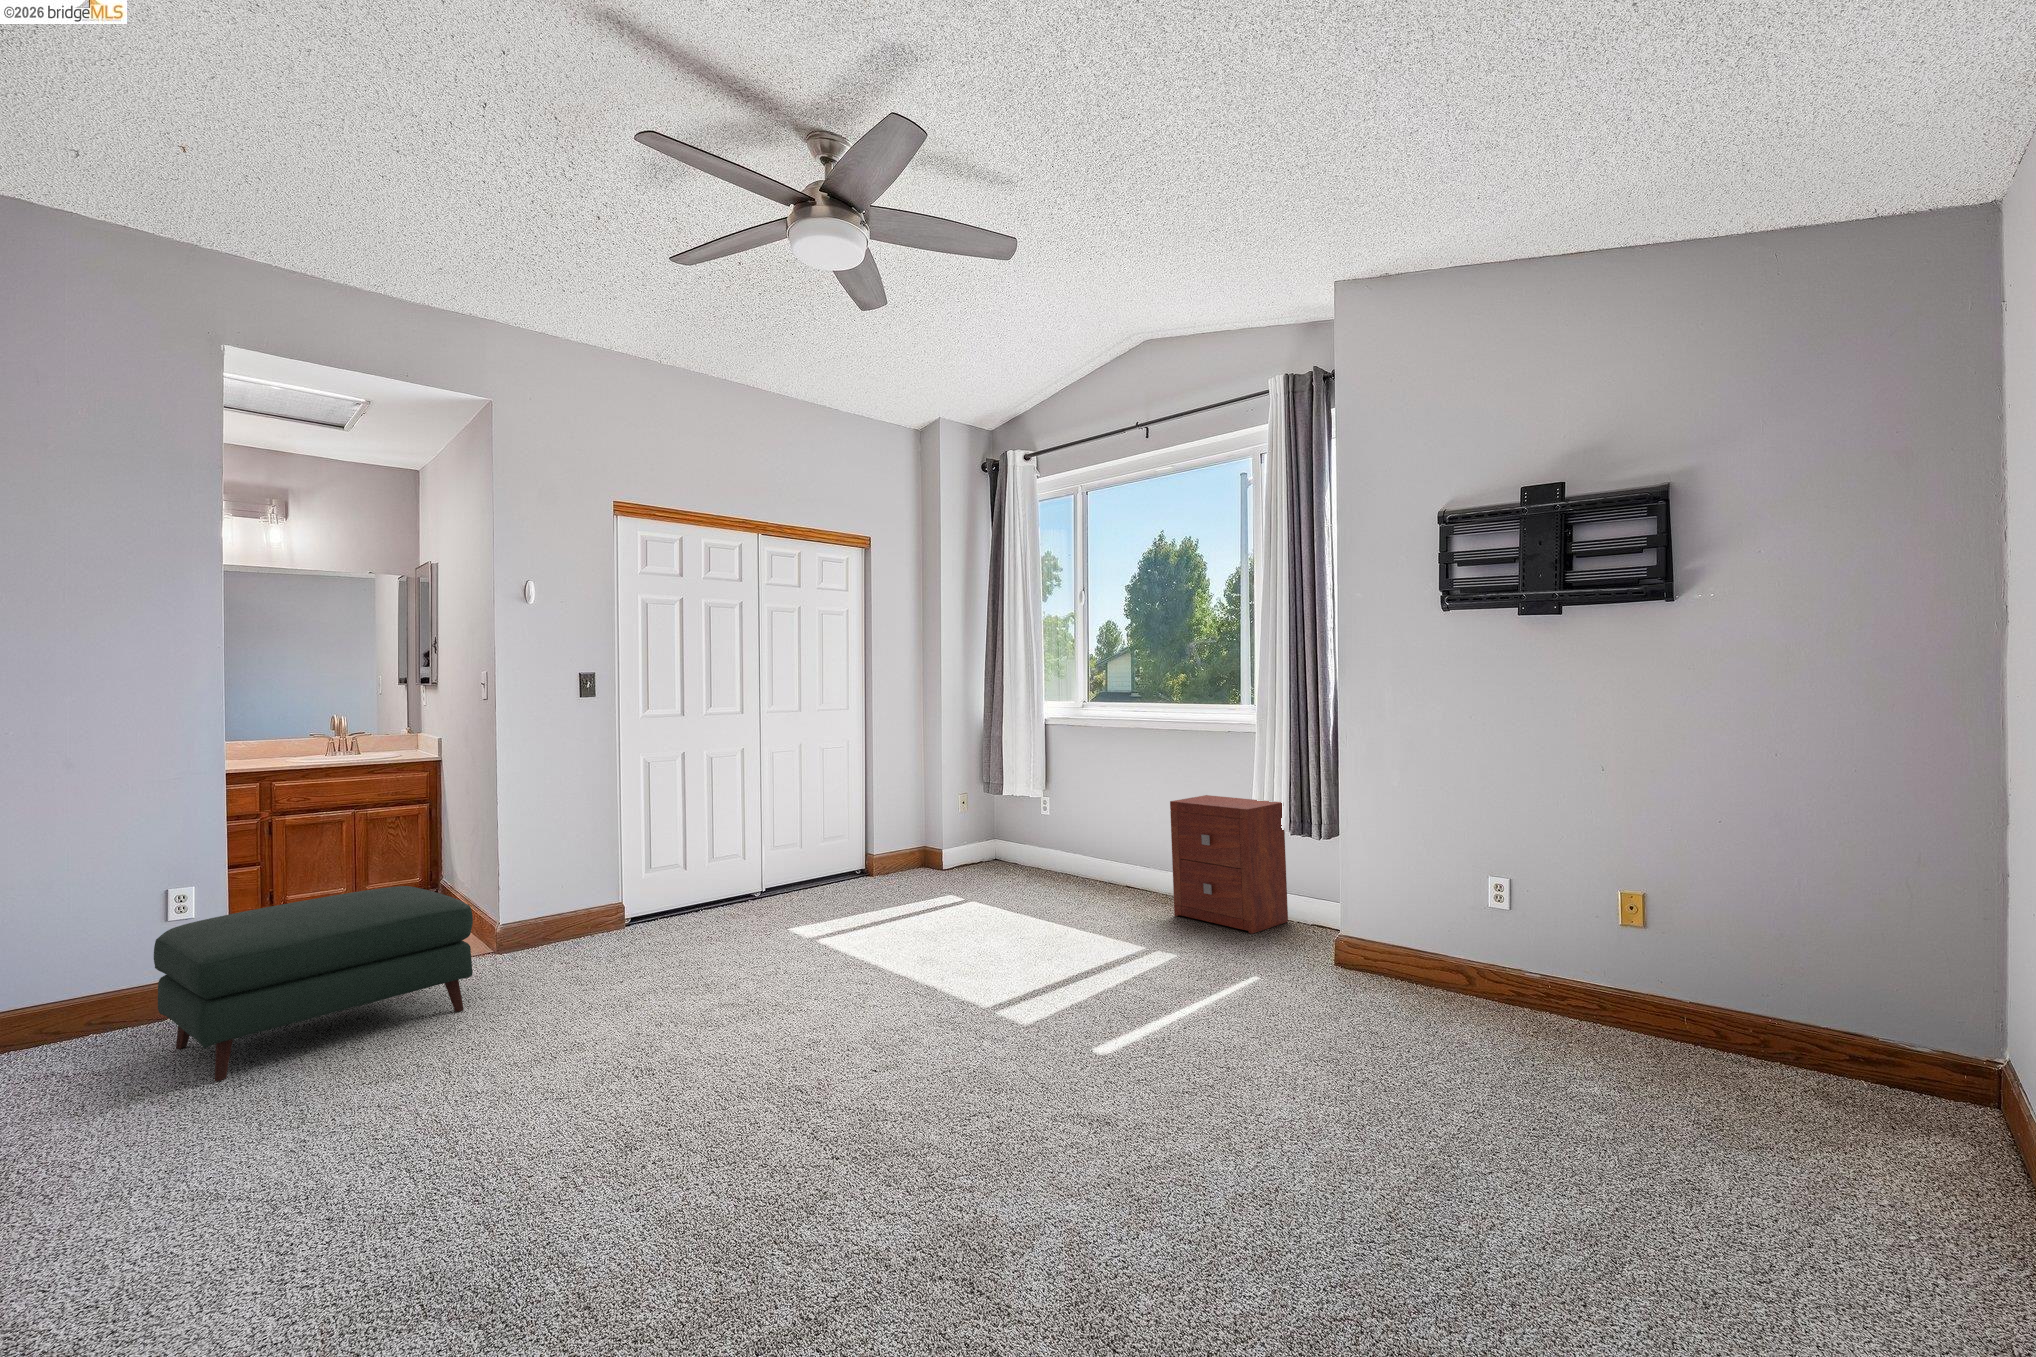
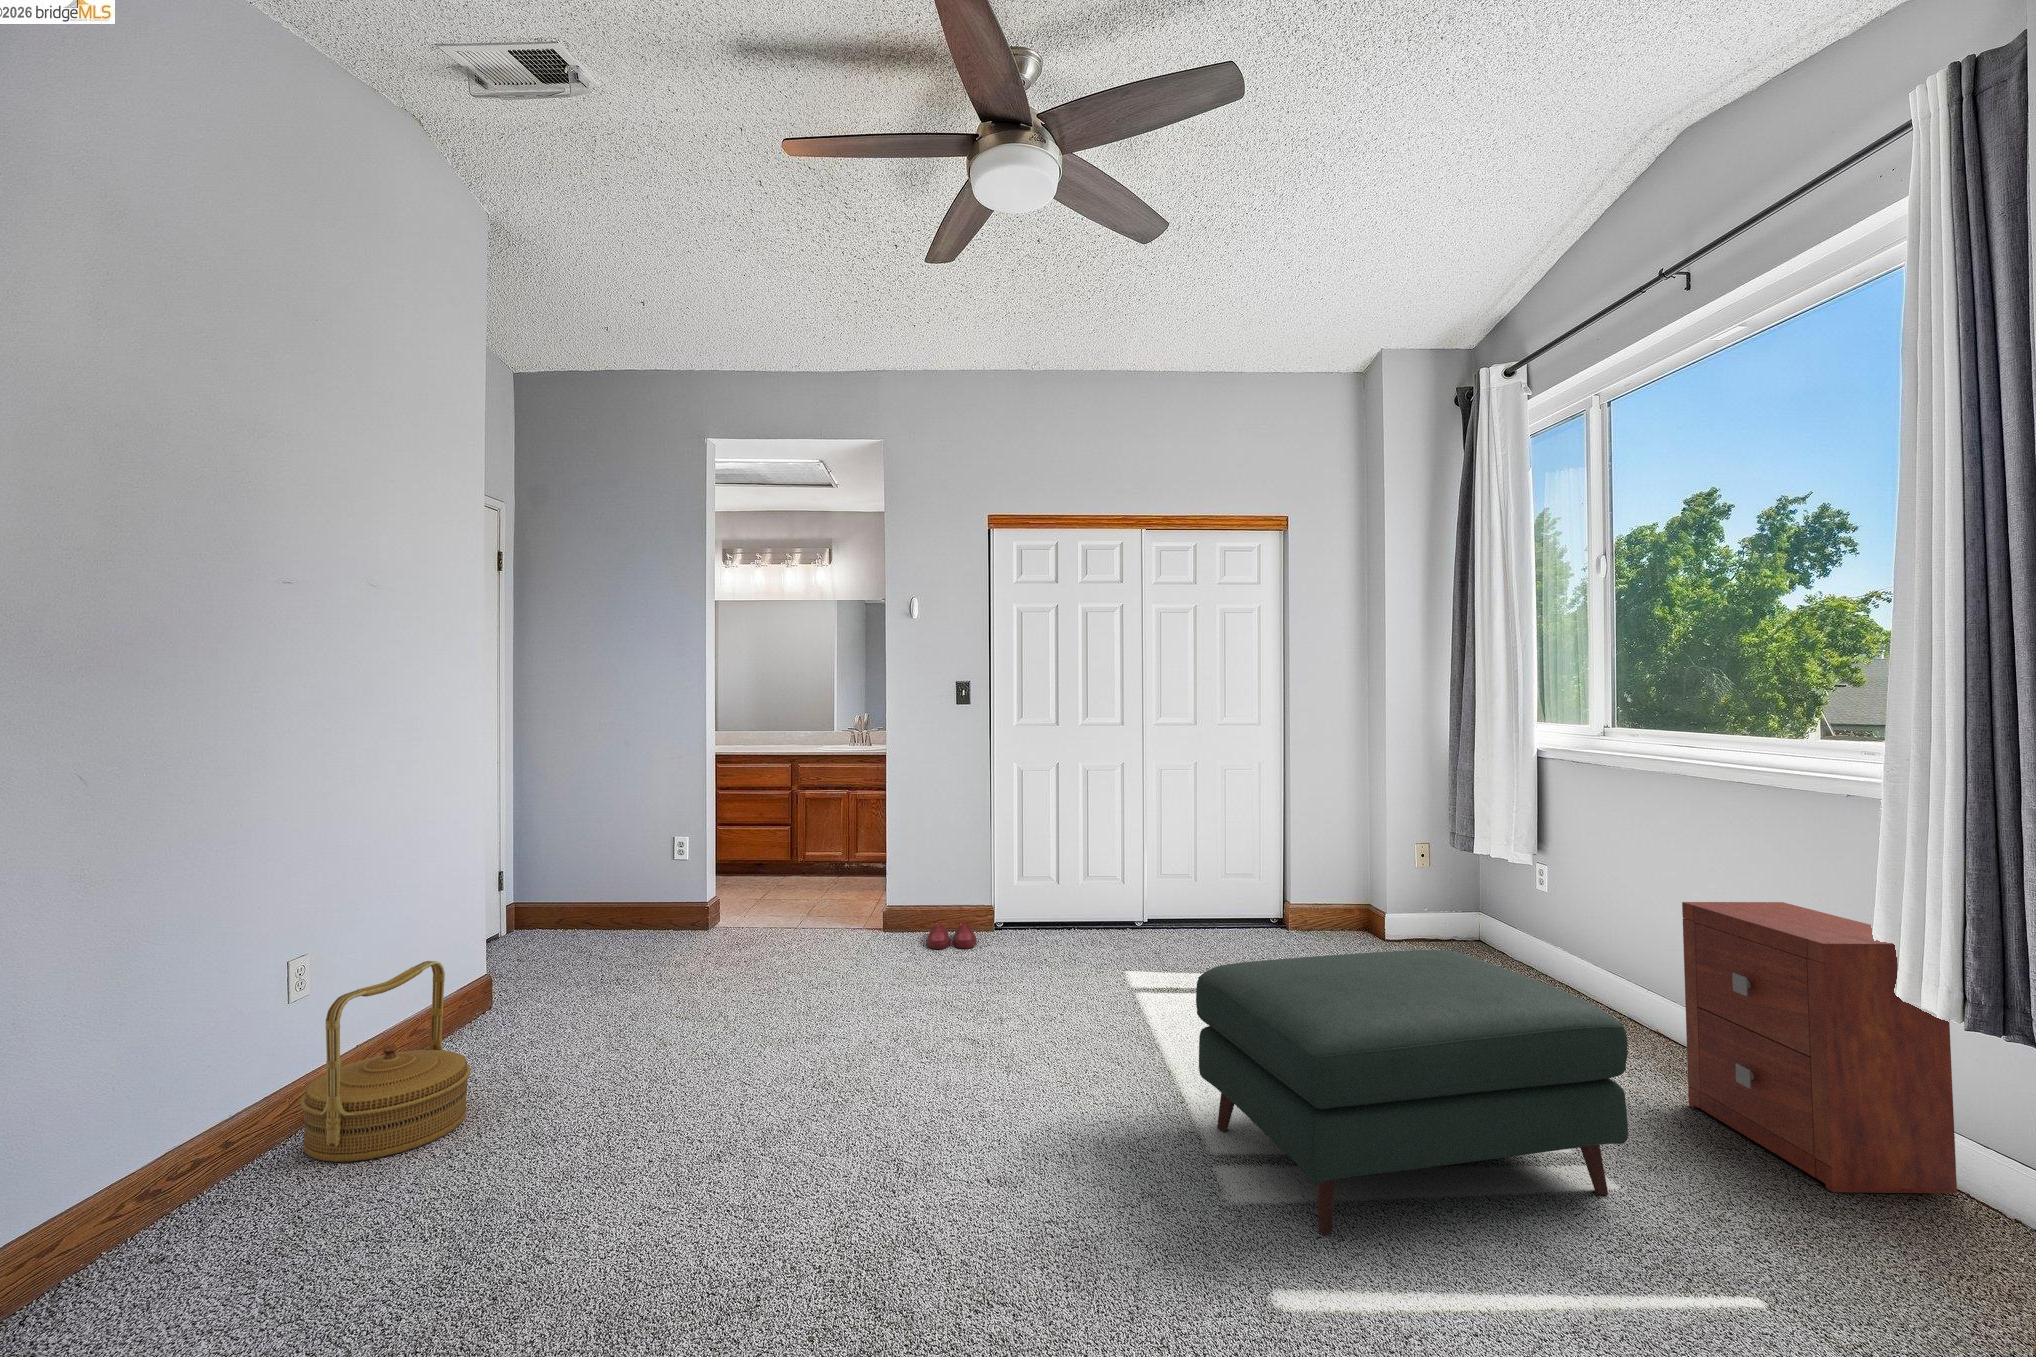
ottoman: present [154,886,473,1081] -> present [1196,950,1628,1235]
slippers: none [563,920,623,949] -> present [927,924,976,949]
woven basket: none [77,1039,302,1290] -> present [301,961,471,1162]

